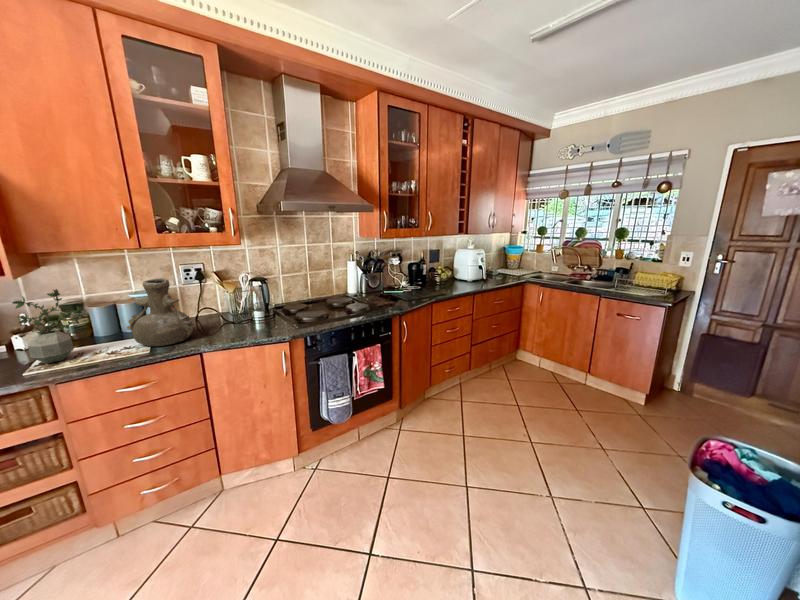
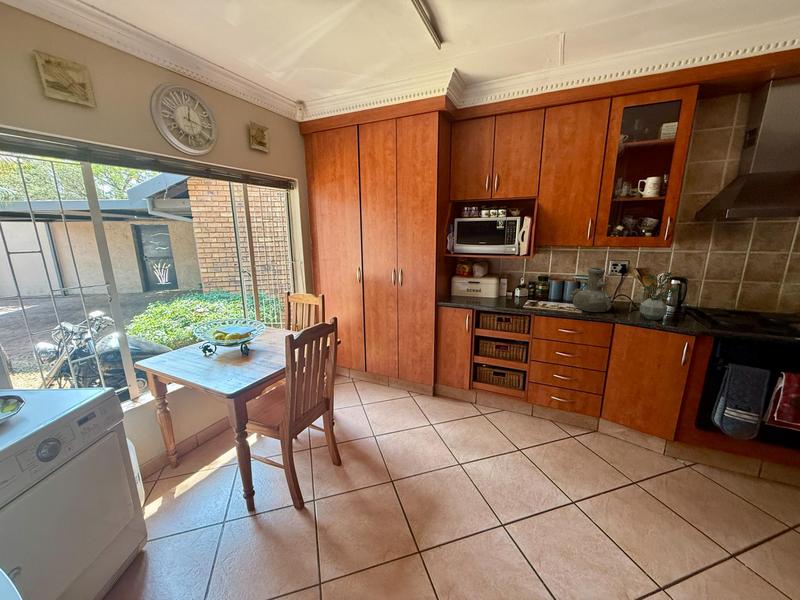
potted plant: present [12,289,82,363] -> present [640,272,679,320]

